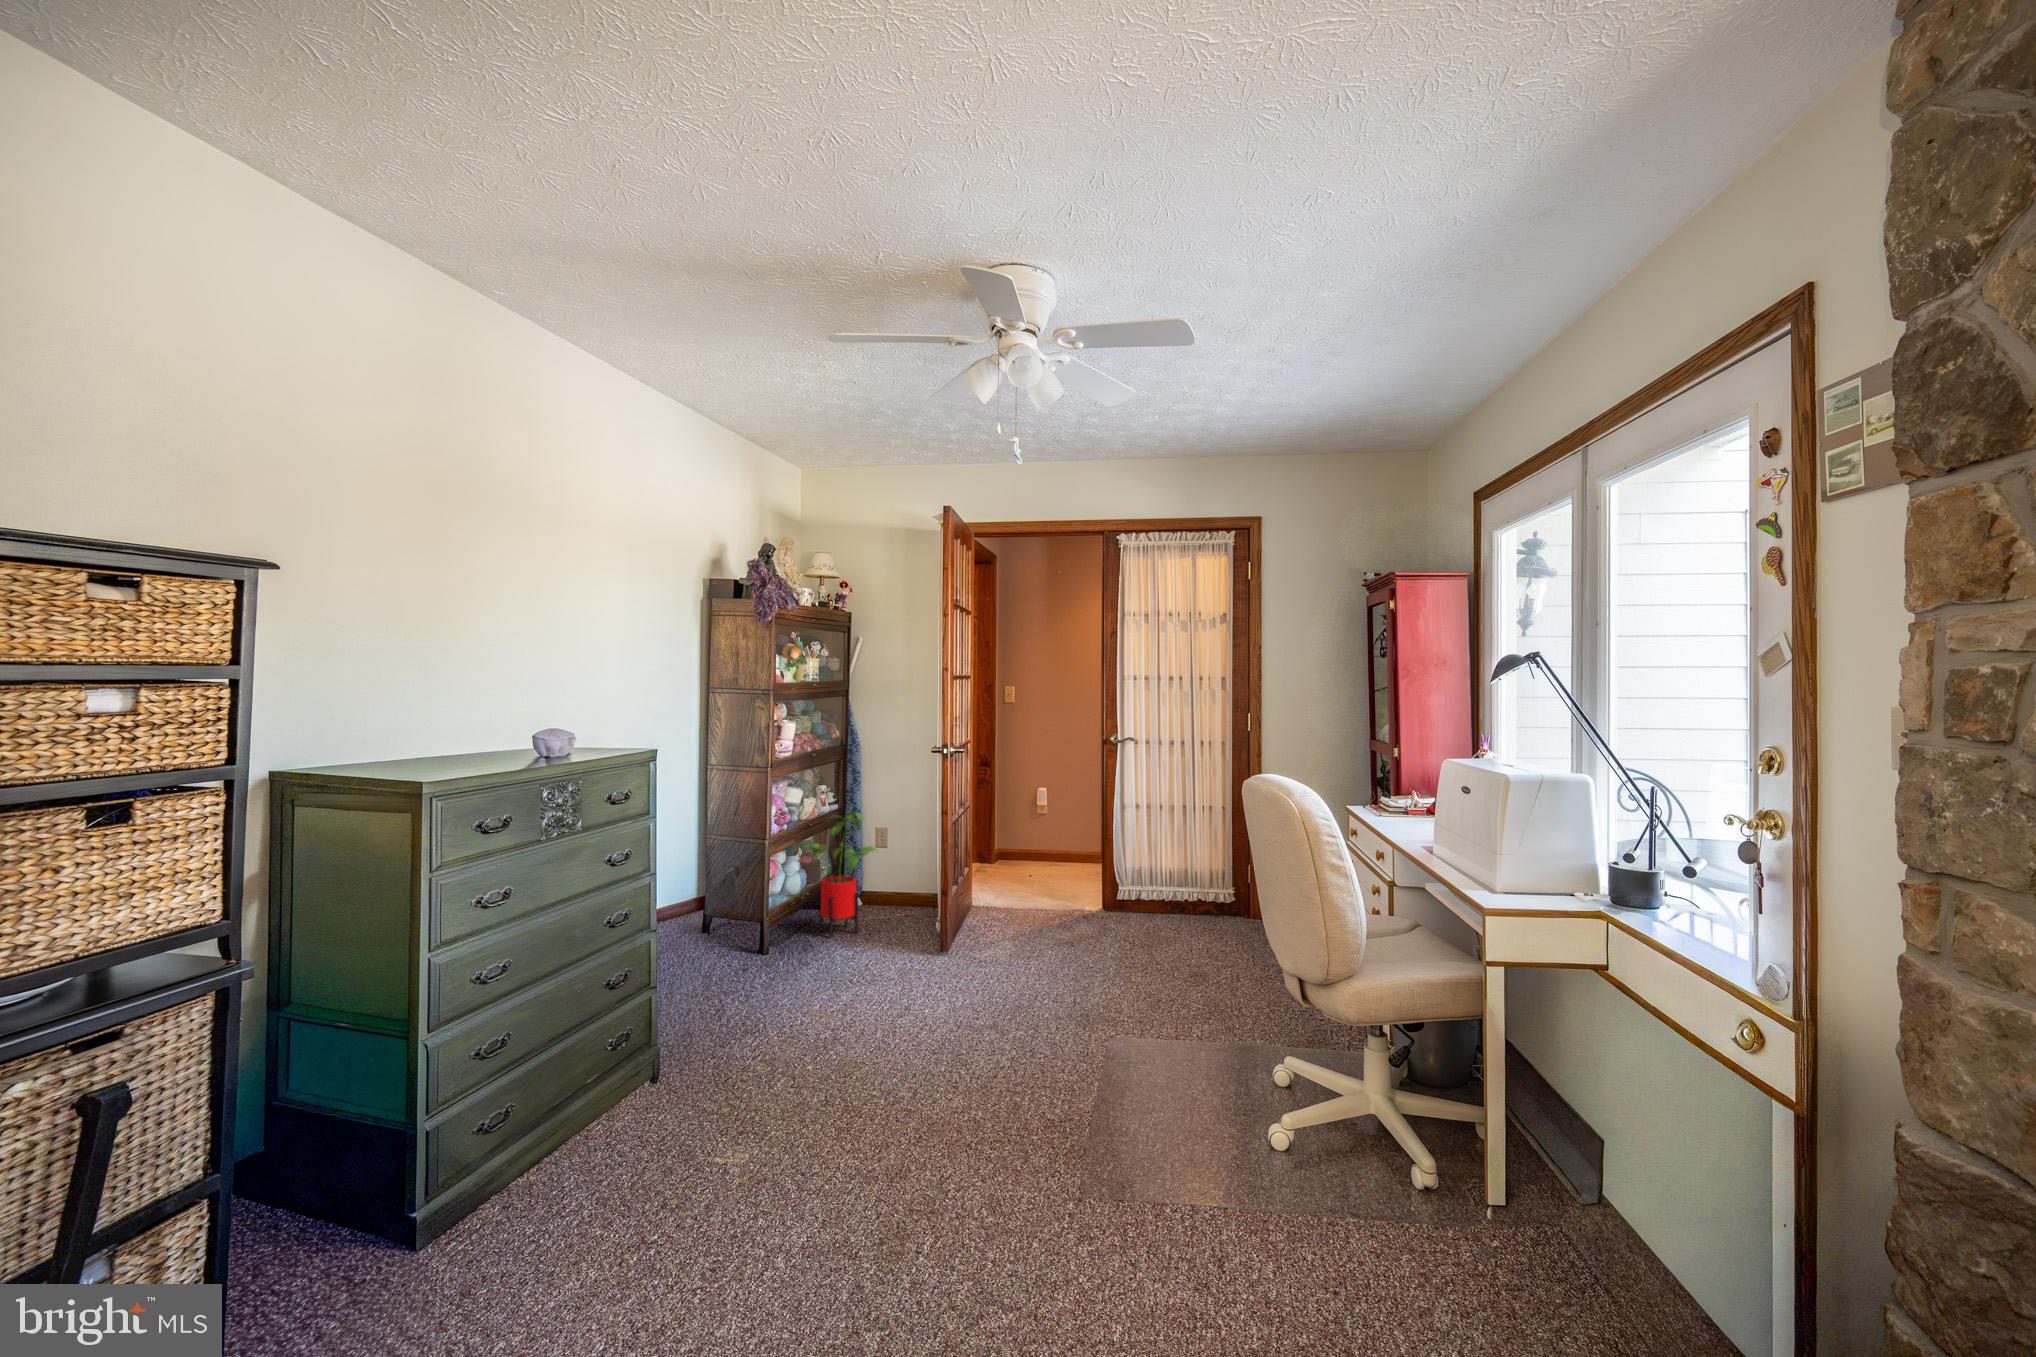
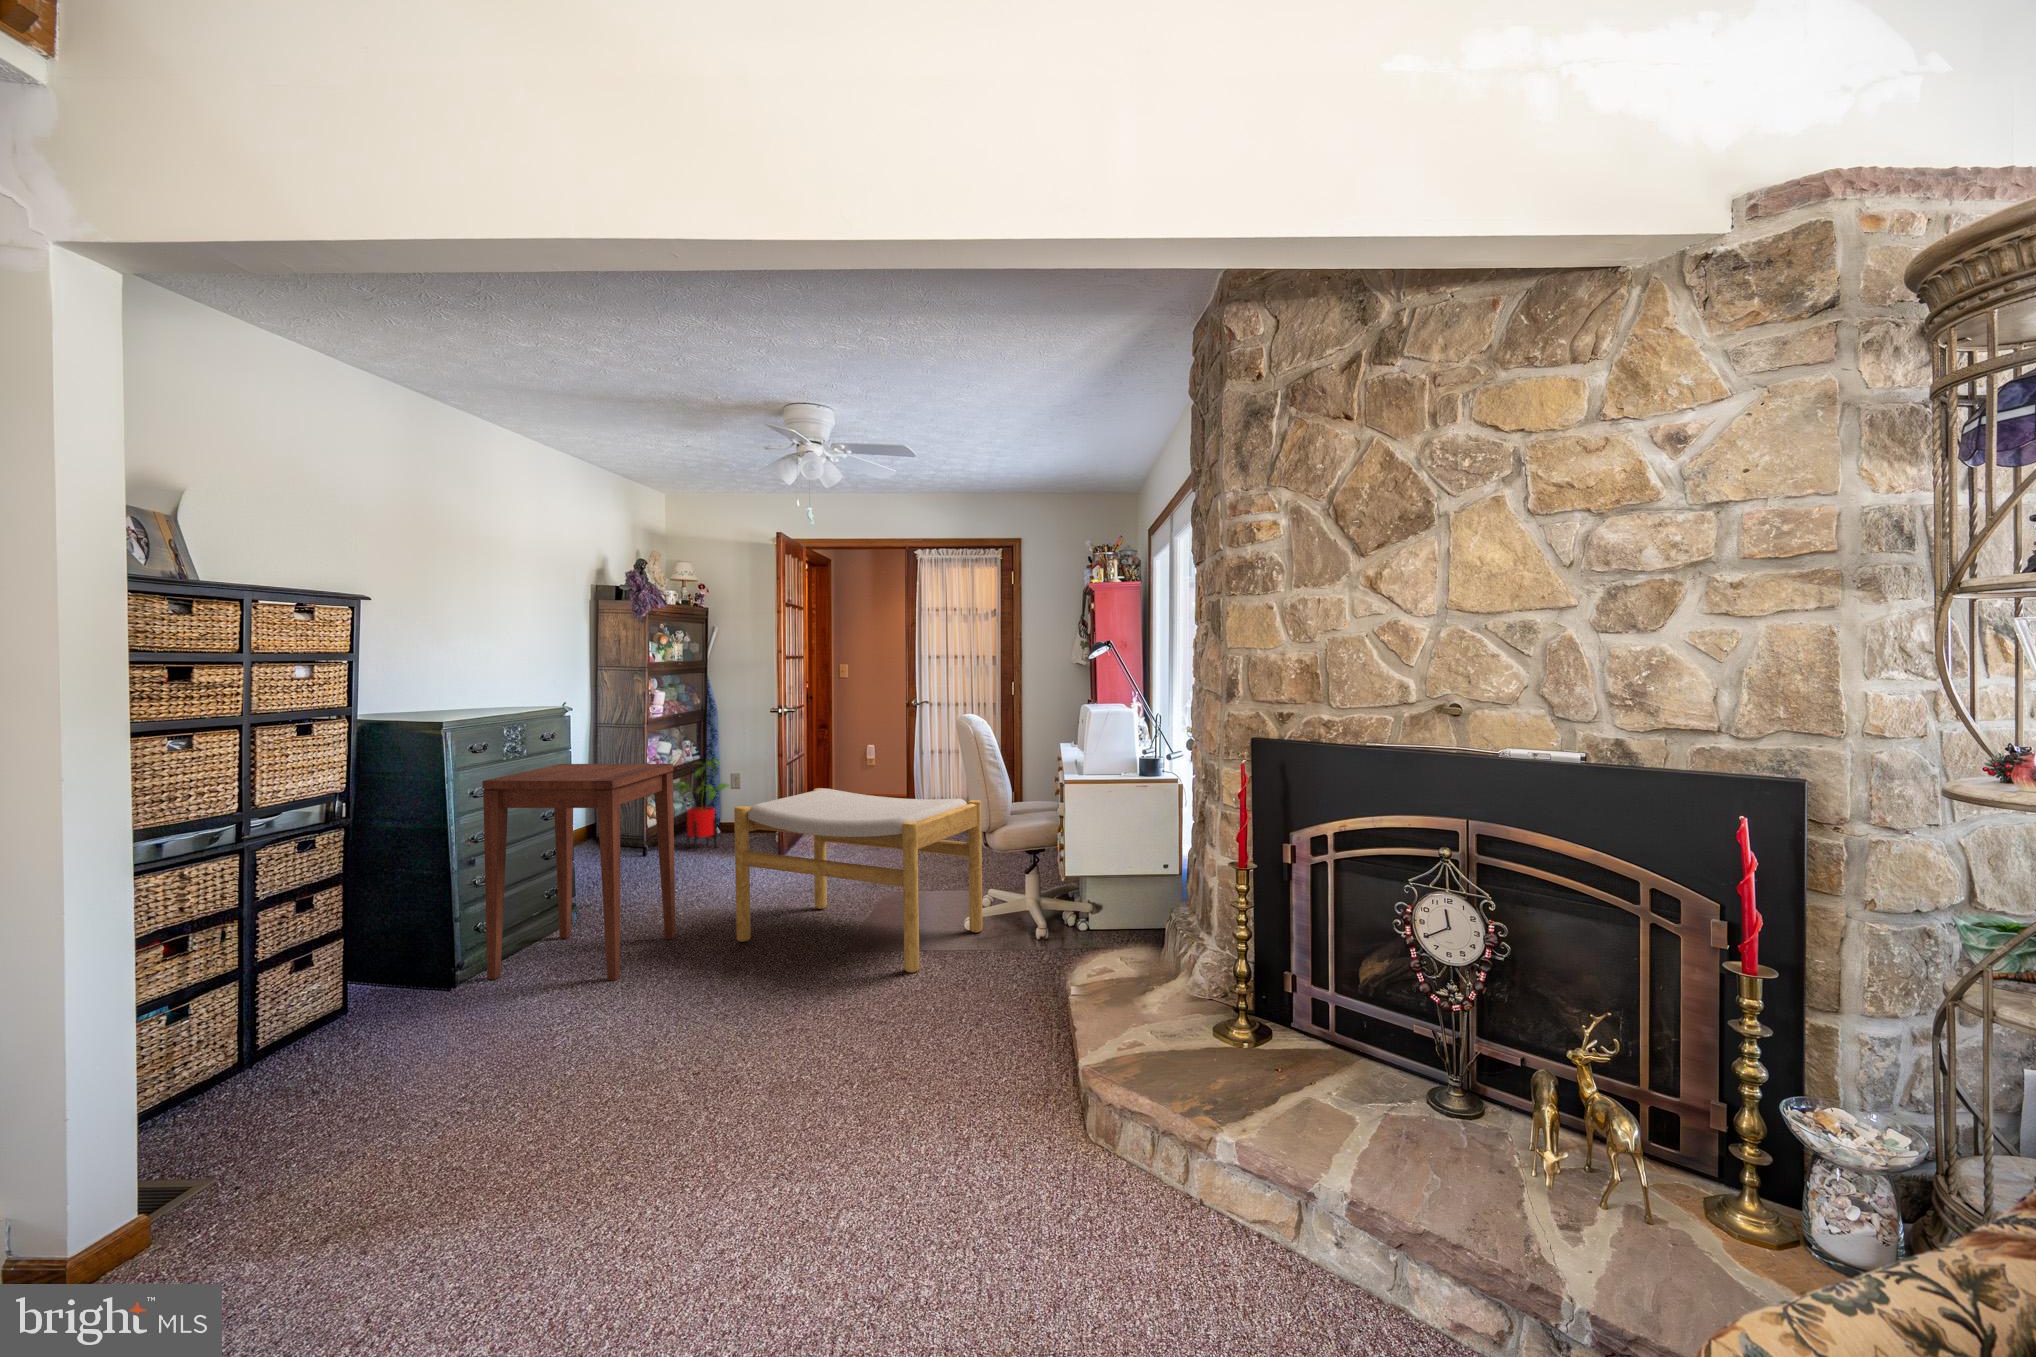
side table: none [498,843,803,1246] -> present [482,764,675,980]
footstool: none [897,885,1311,1284] -> present [734,788,983,973]

